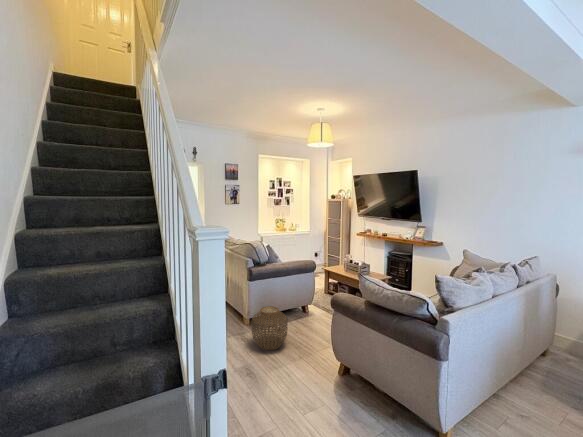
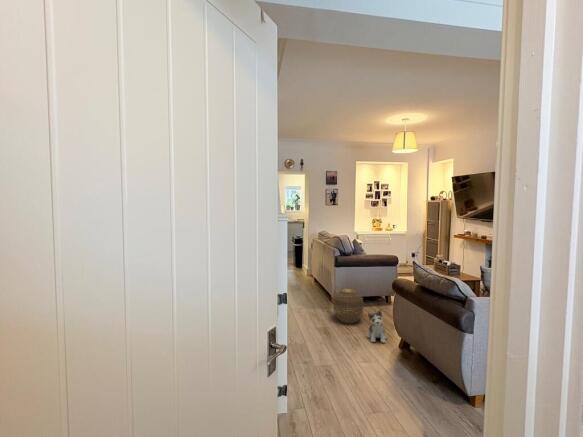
plush toy: none [298,332,321,373] -> present [367,310,386,343]

